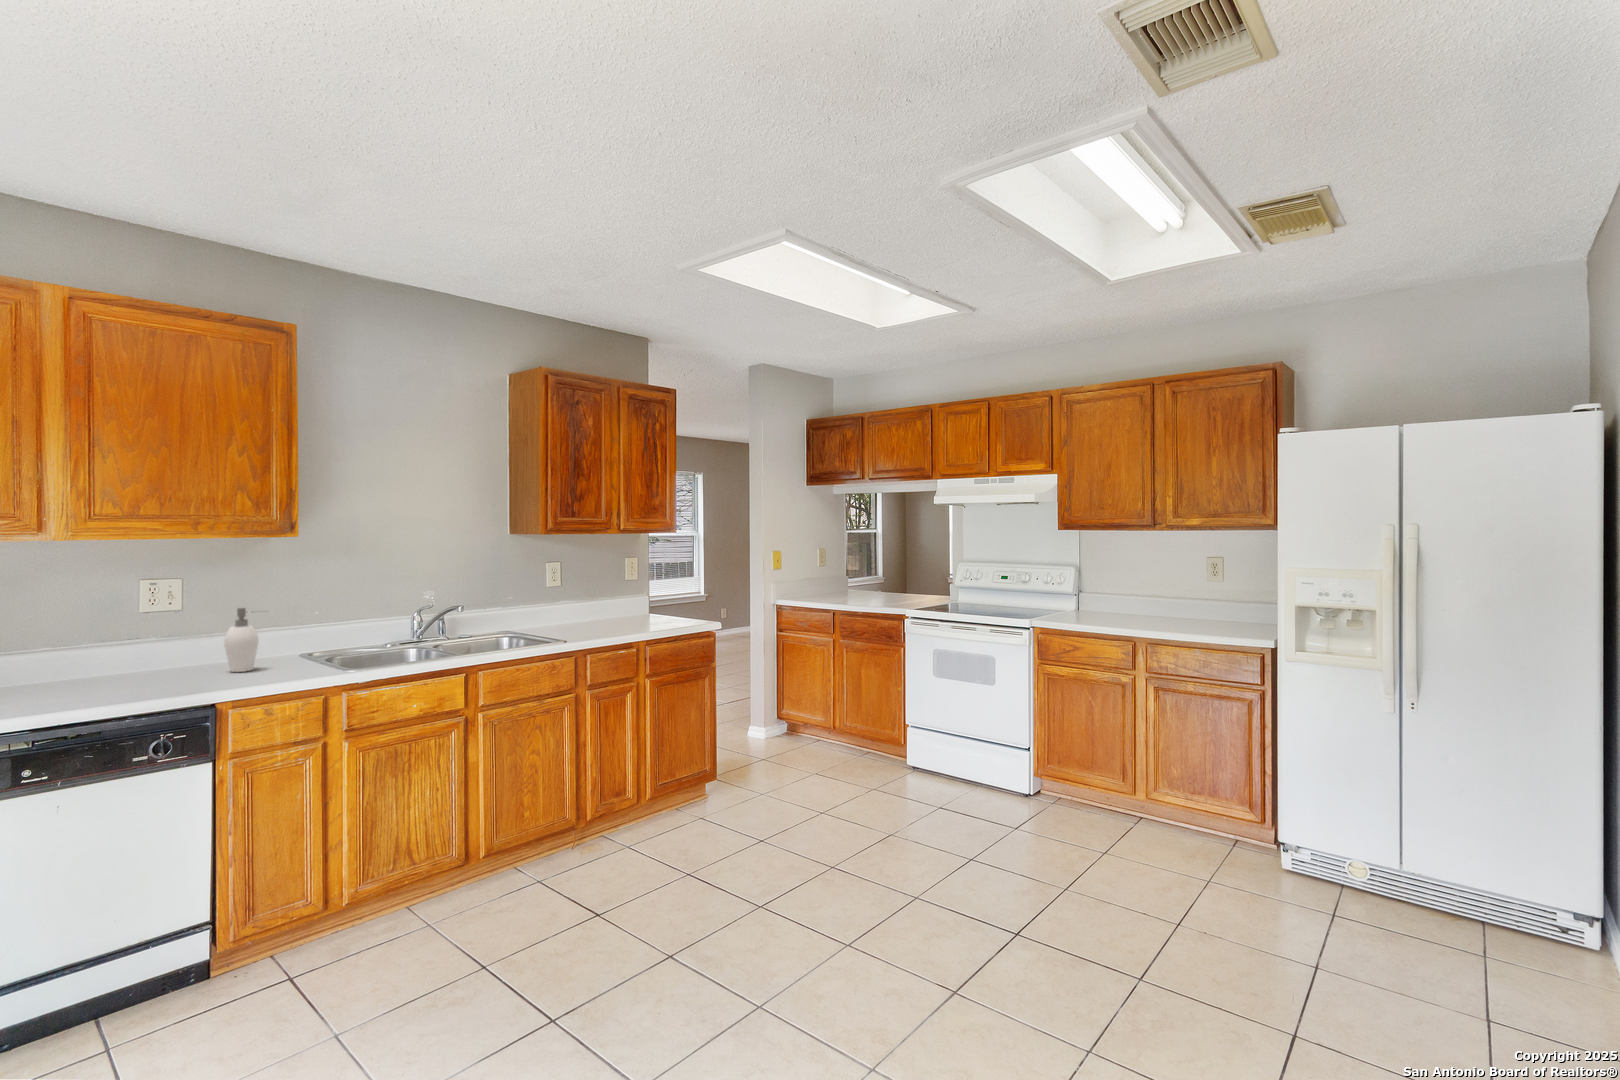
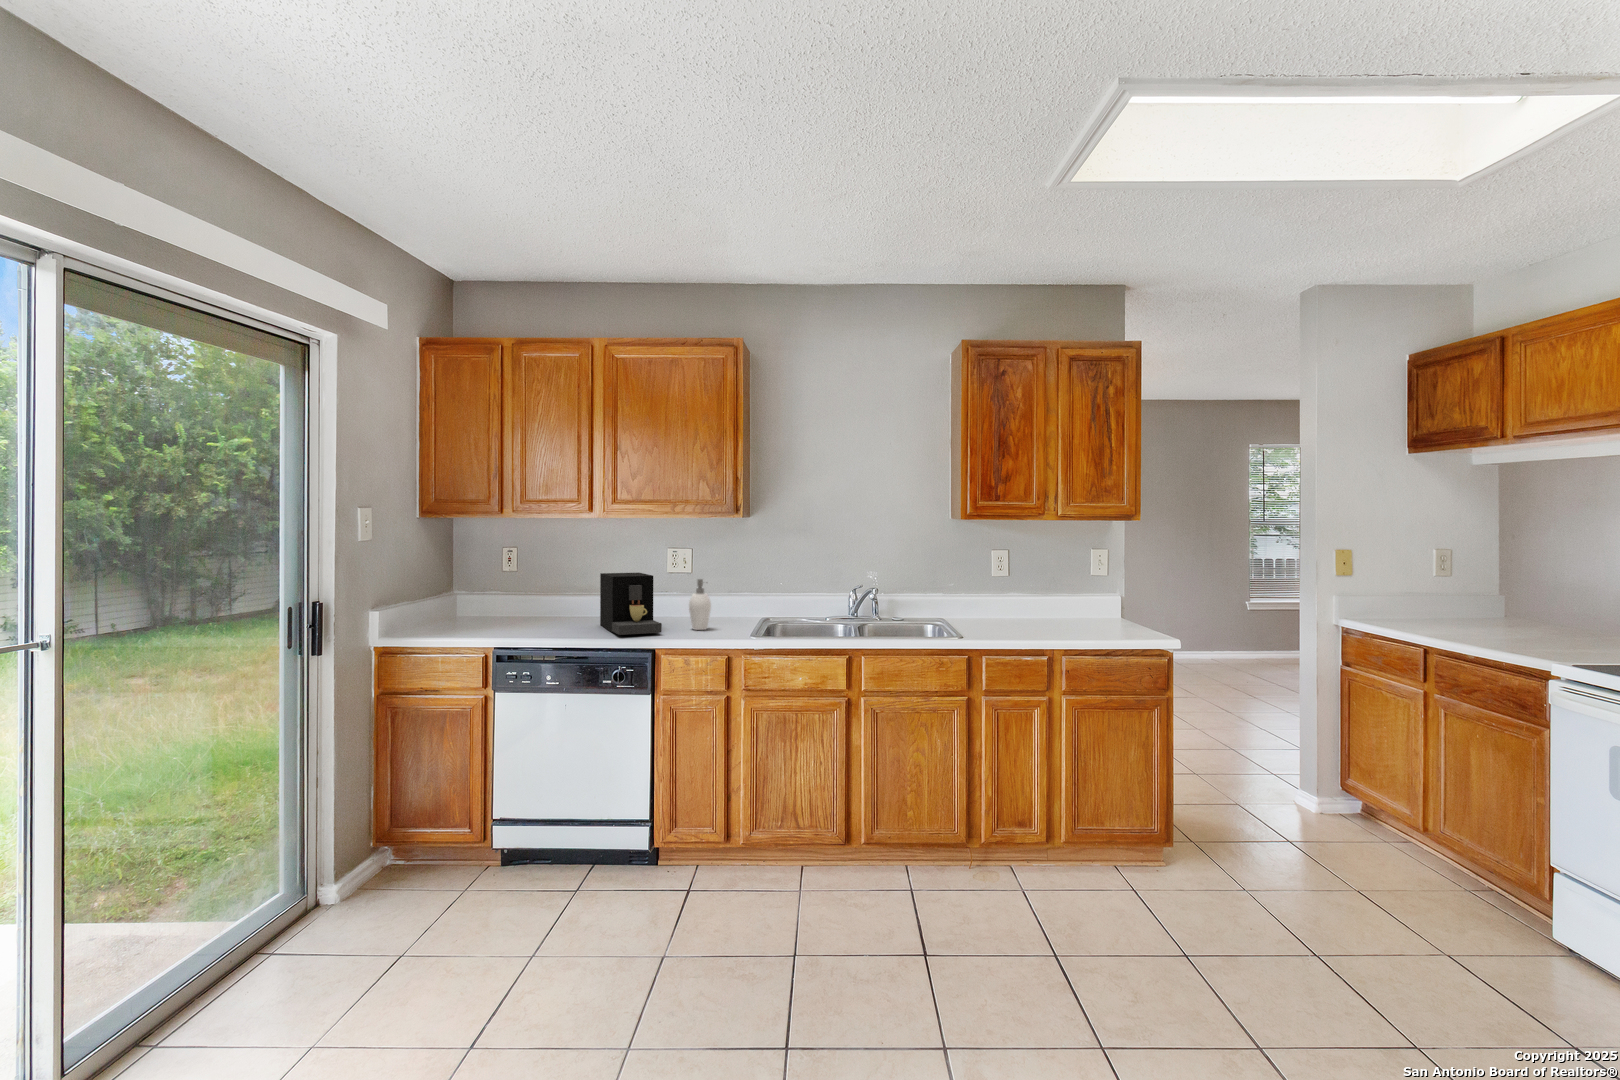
coffee maker: none [58,607,204,691] -> present [600,573,662,635]

